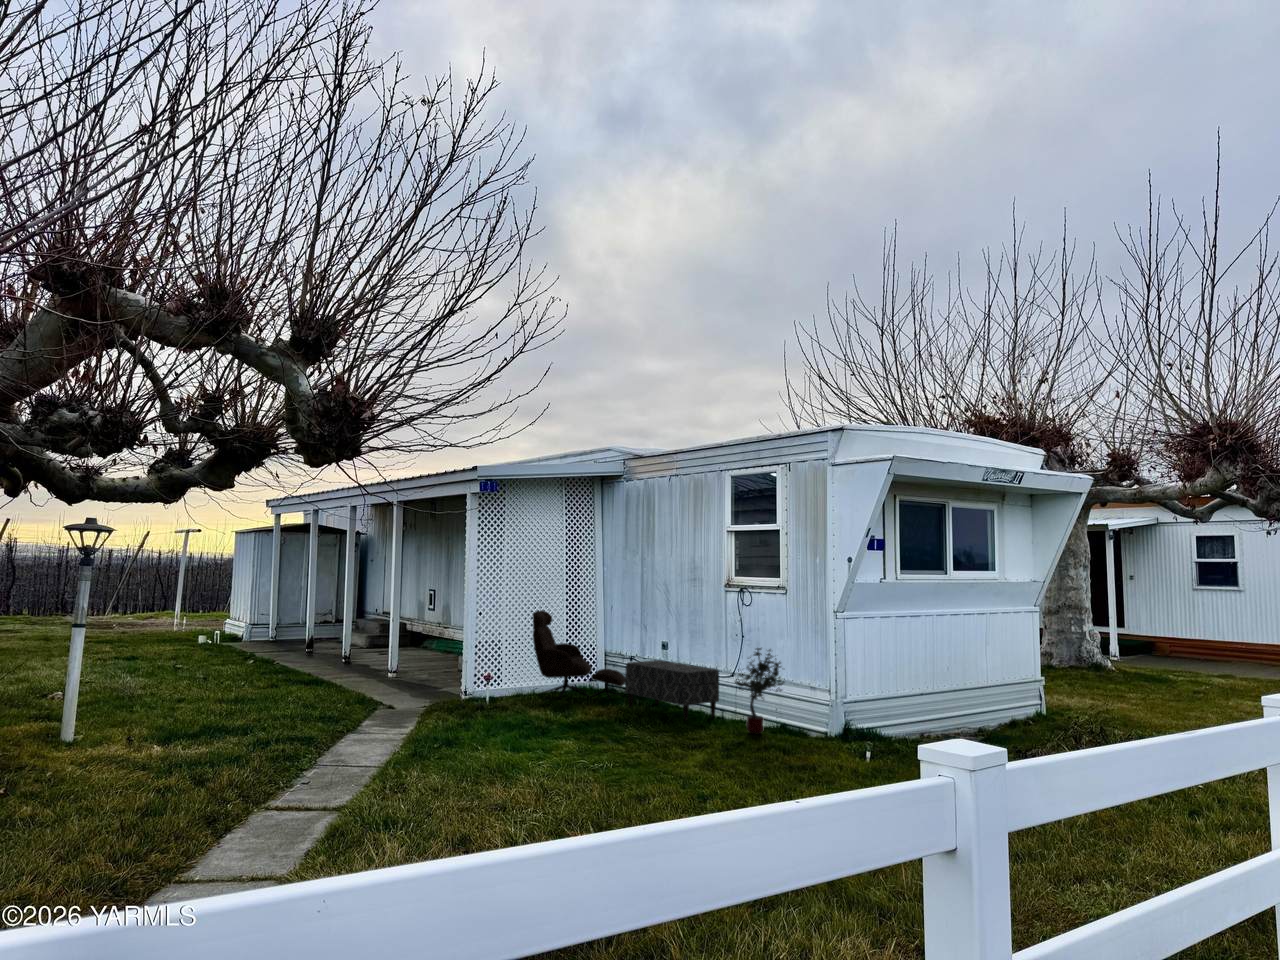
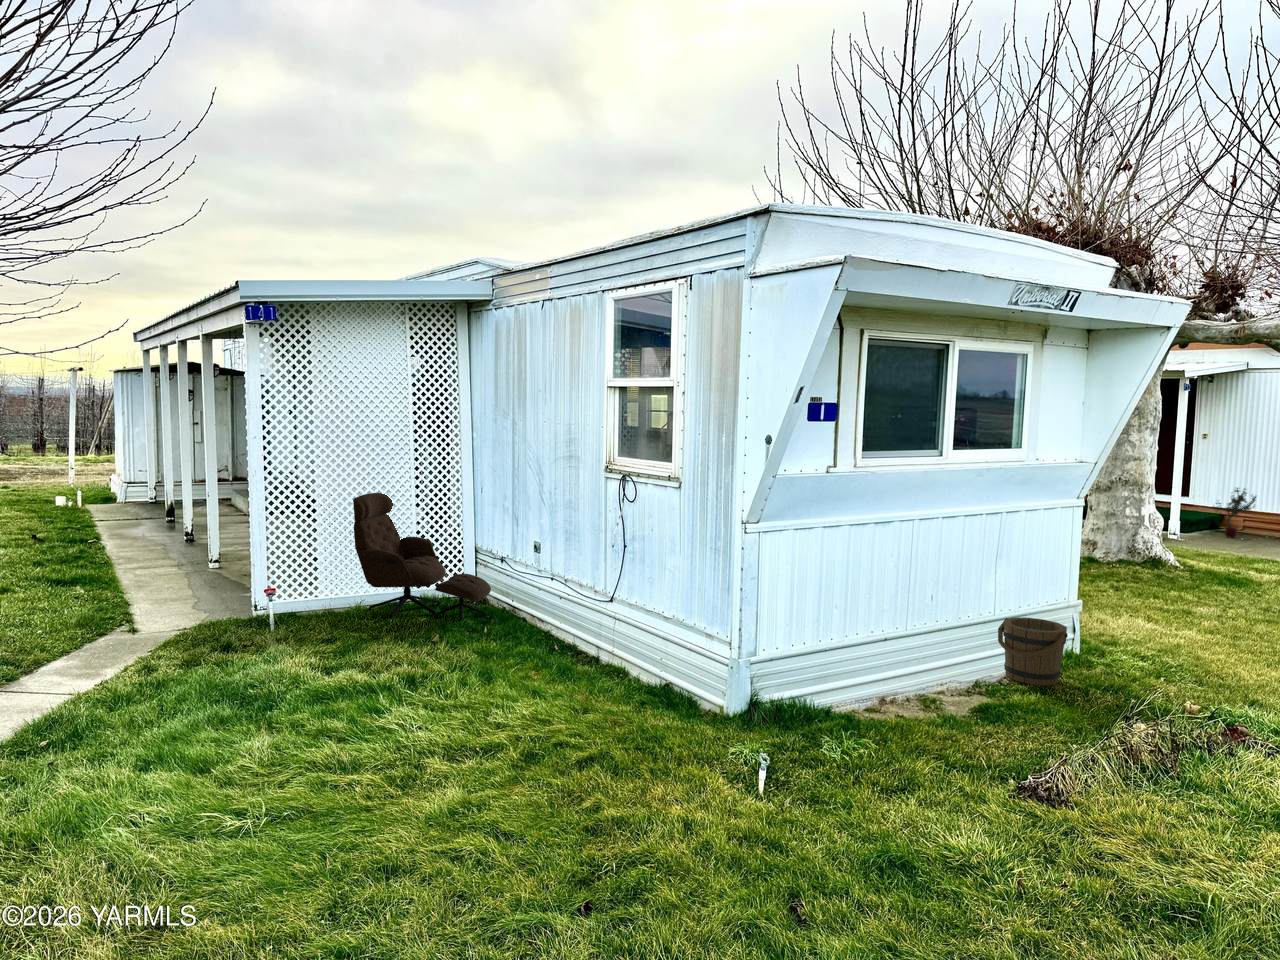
potted tree: present [735,648,784,734] -> present [1213,488,1256,538]
bench: present [625,660,719,720] -> none [472,567,594,666]
bucket: none [991,685,1037,728] -> present [998,617,1068,685]

